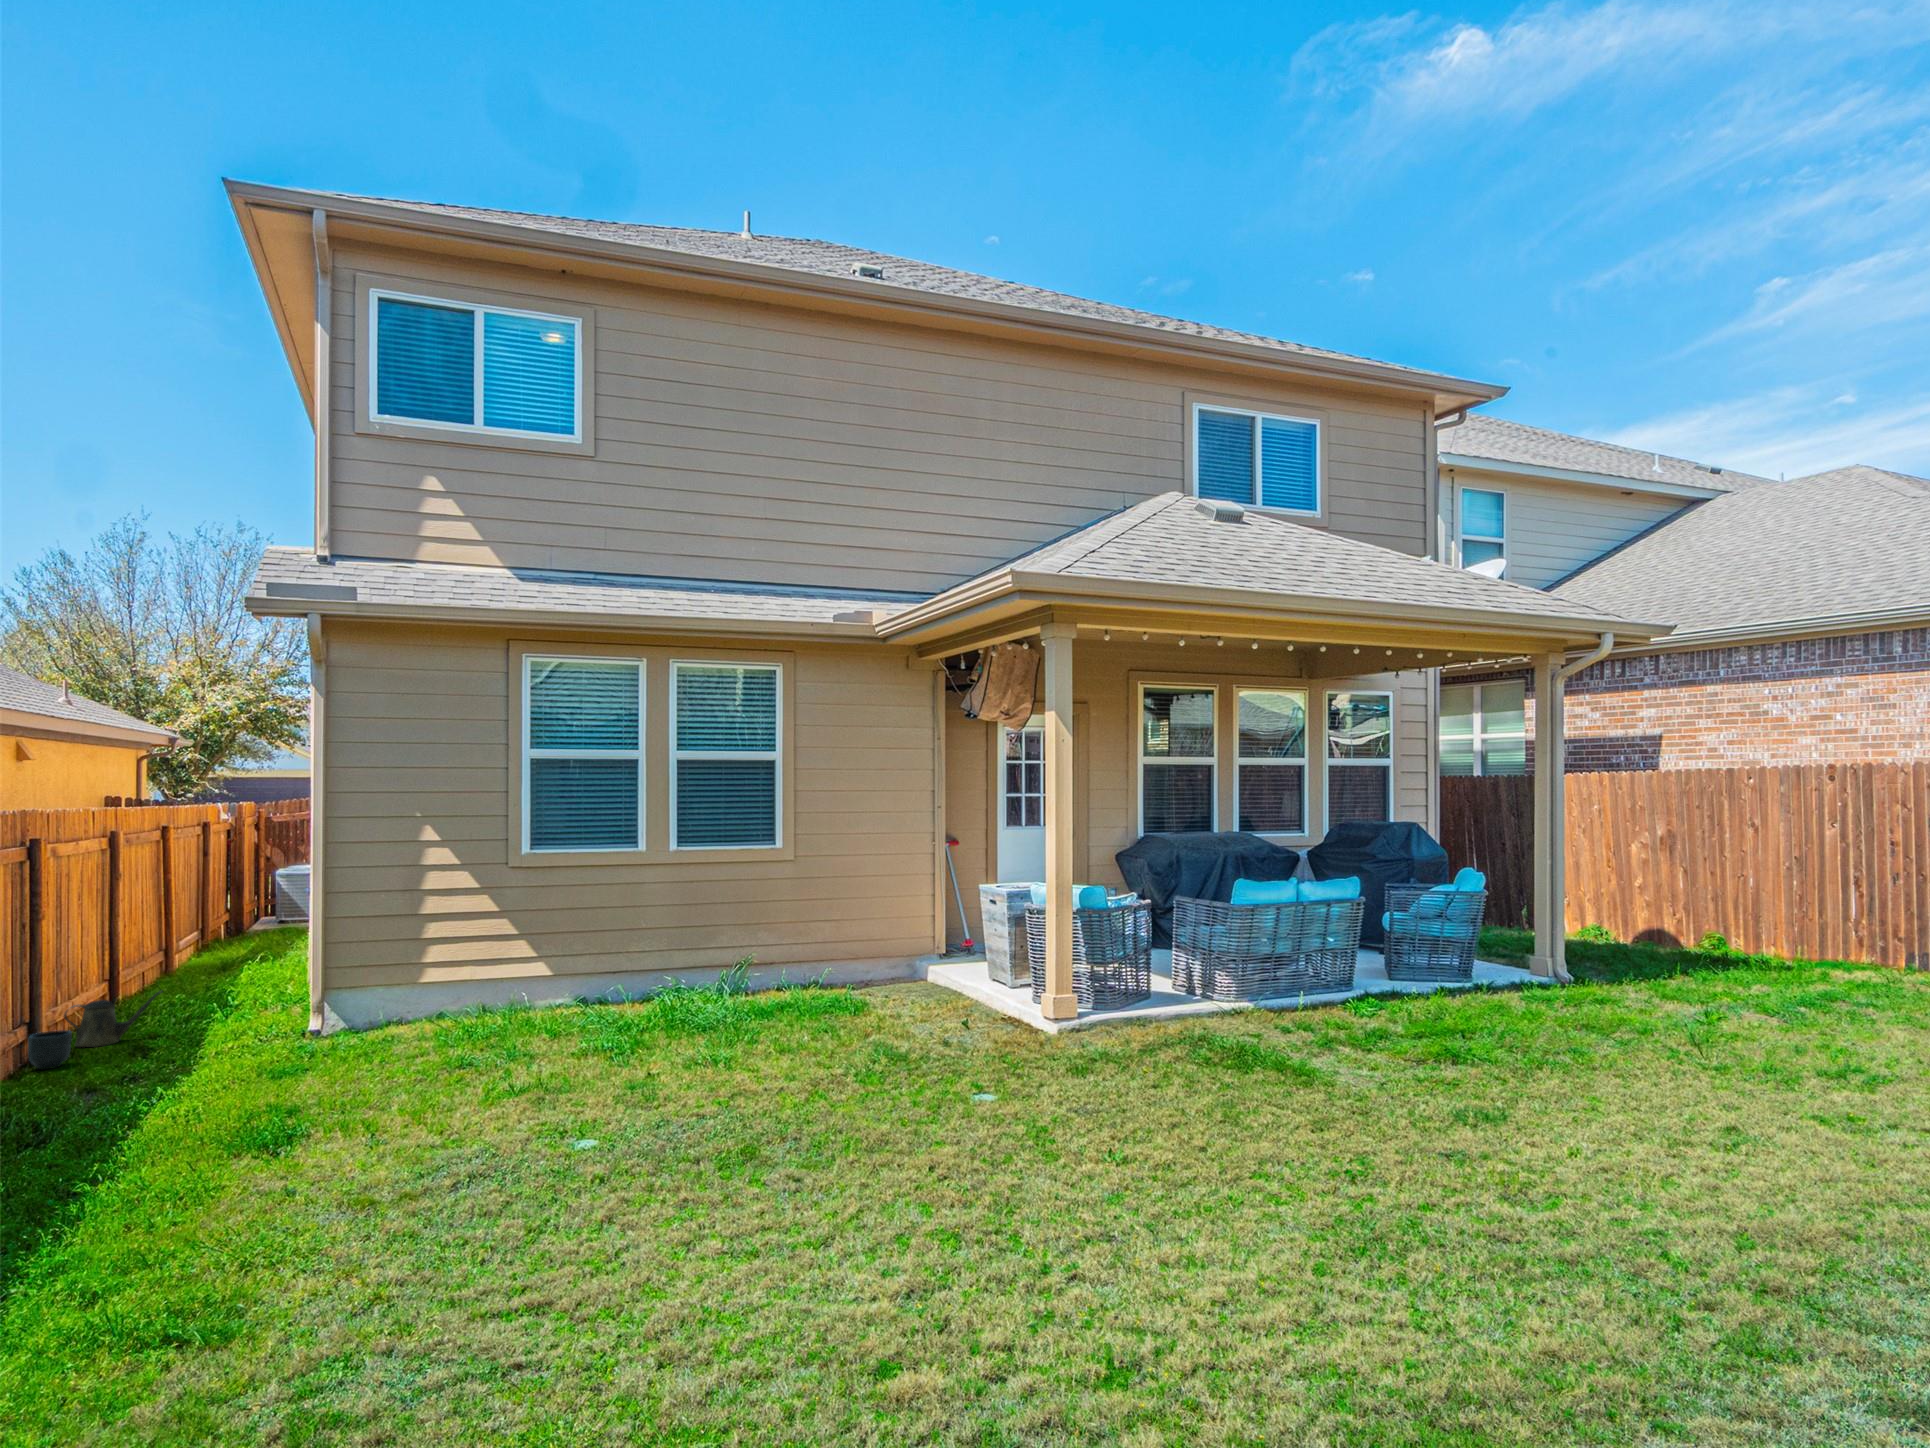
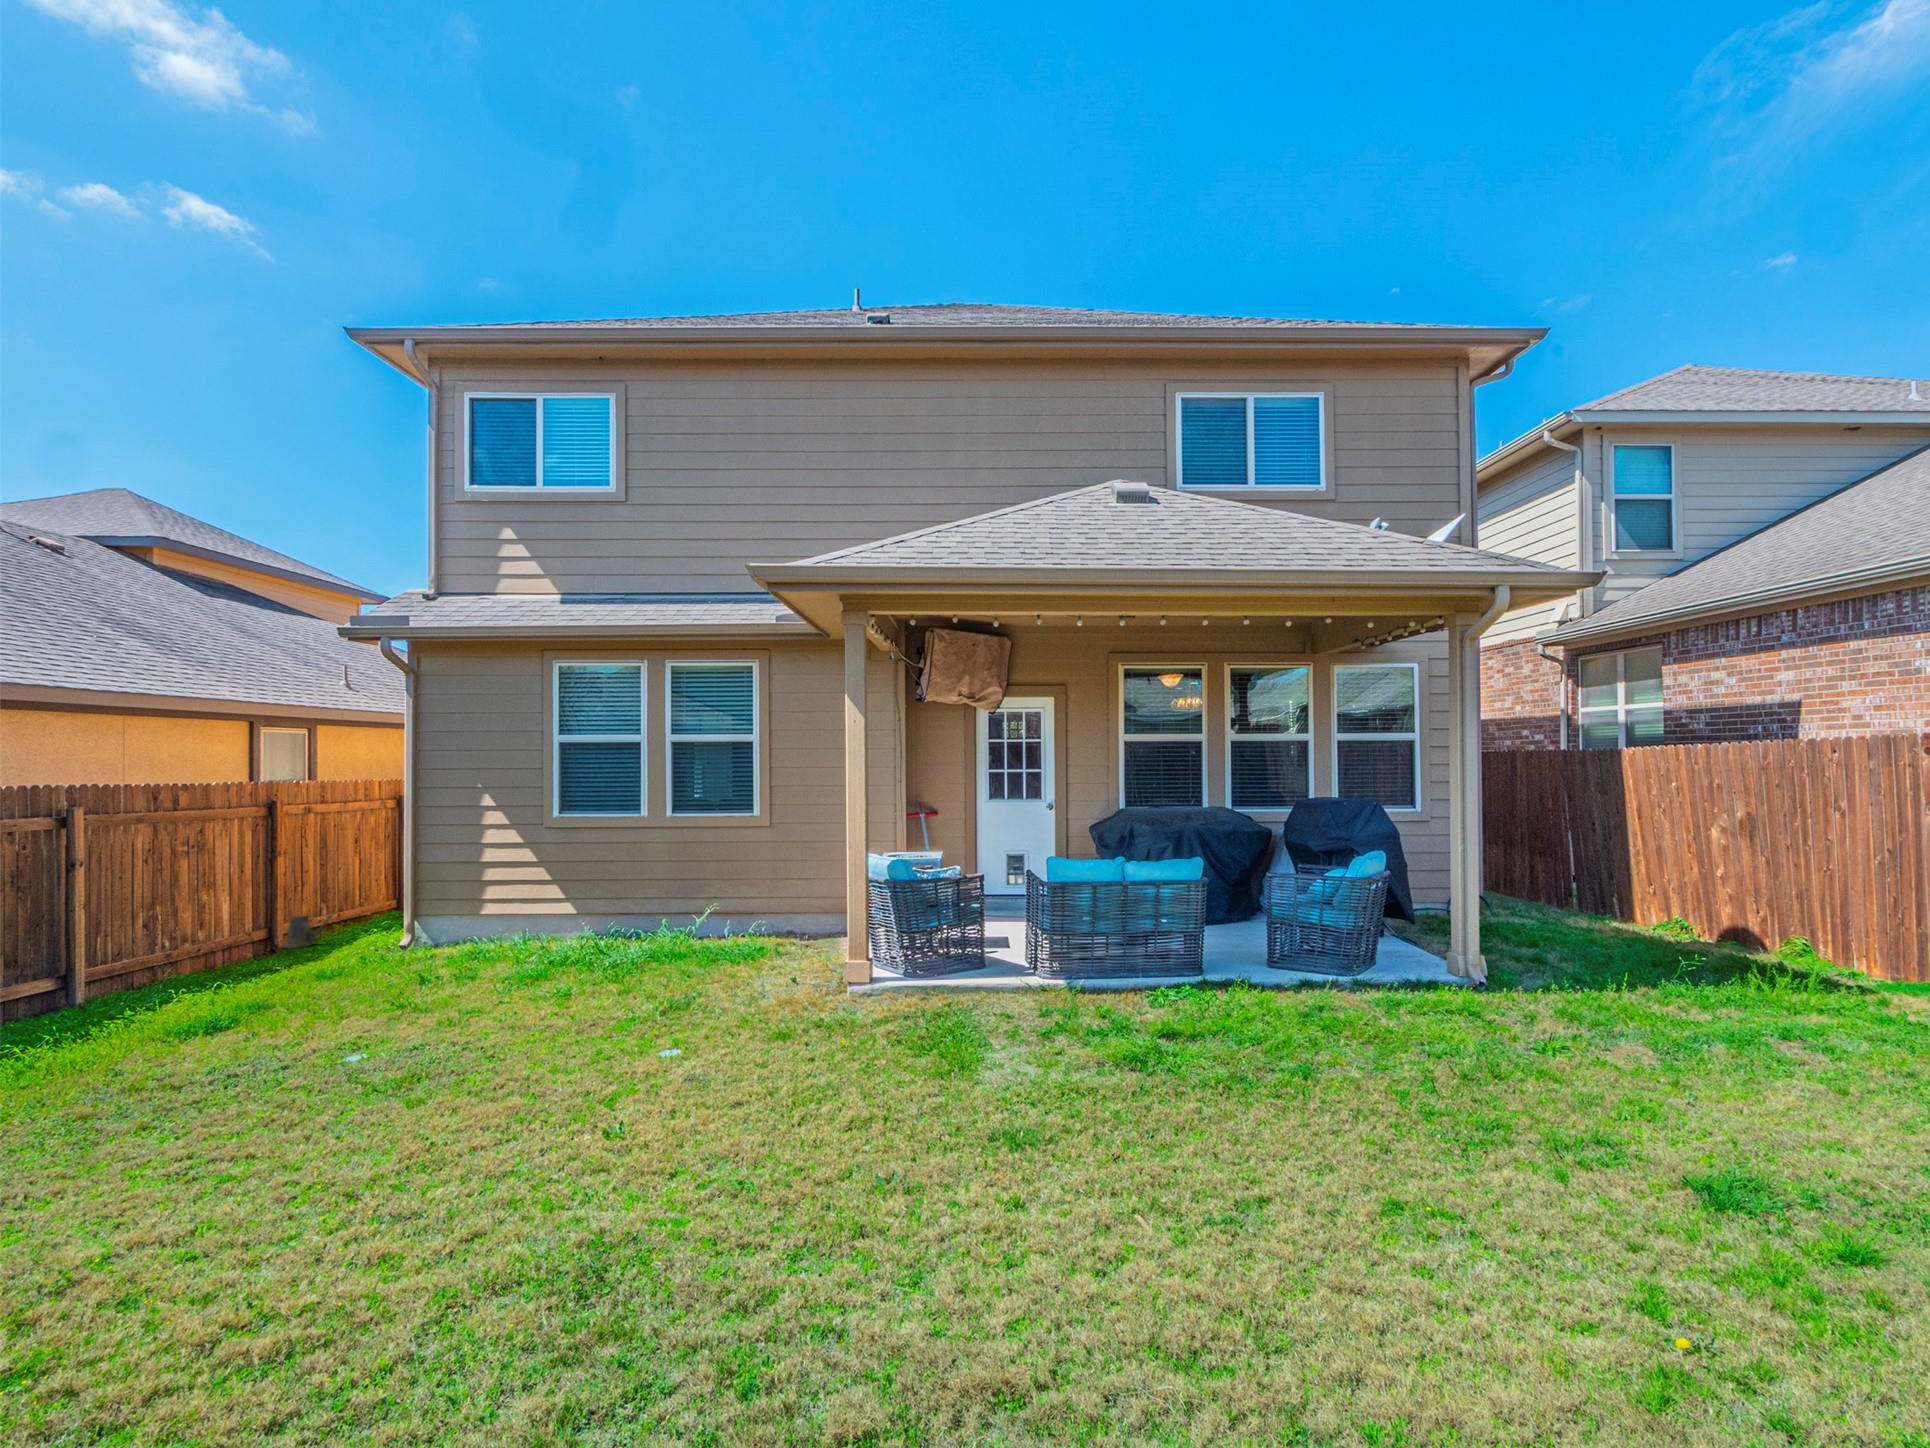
planter: present [28,1030,72,1069] -> none [223,937,253,963]

